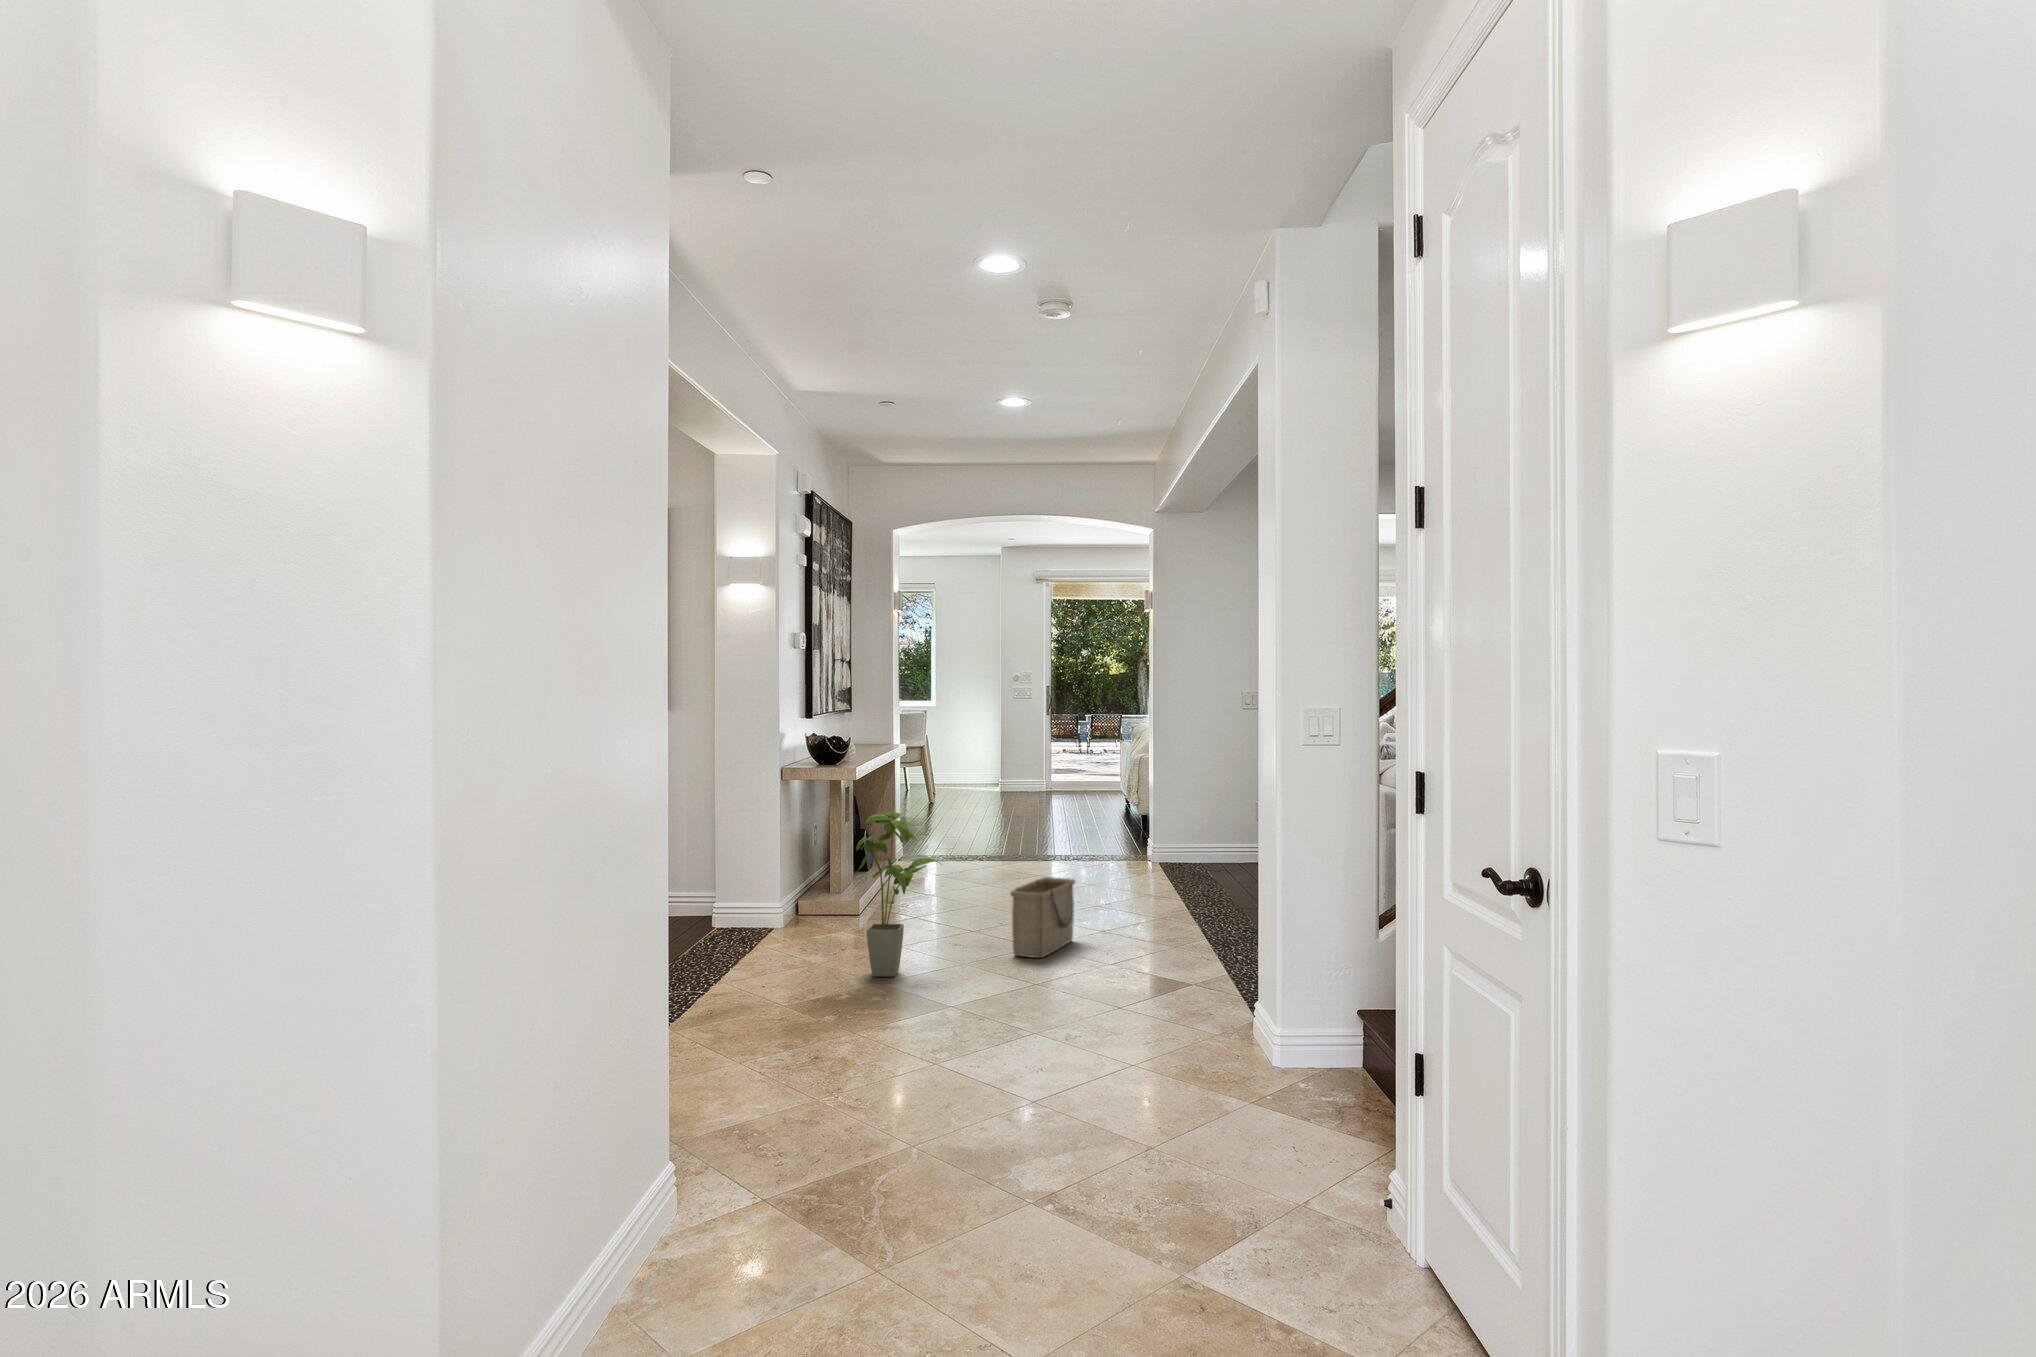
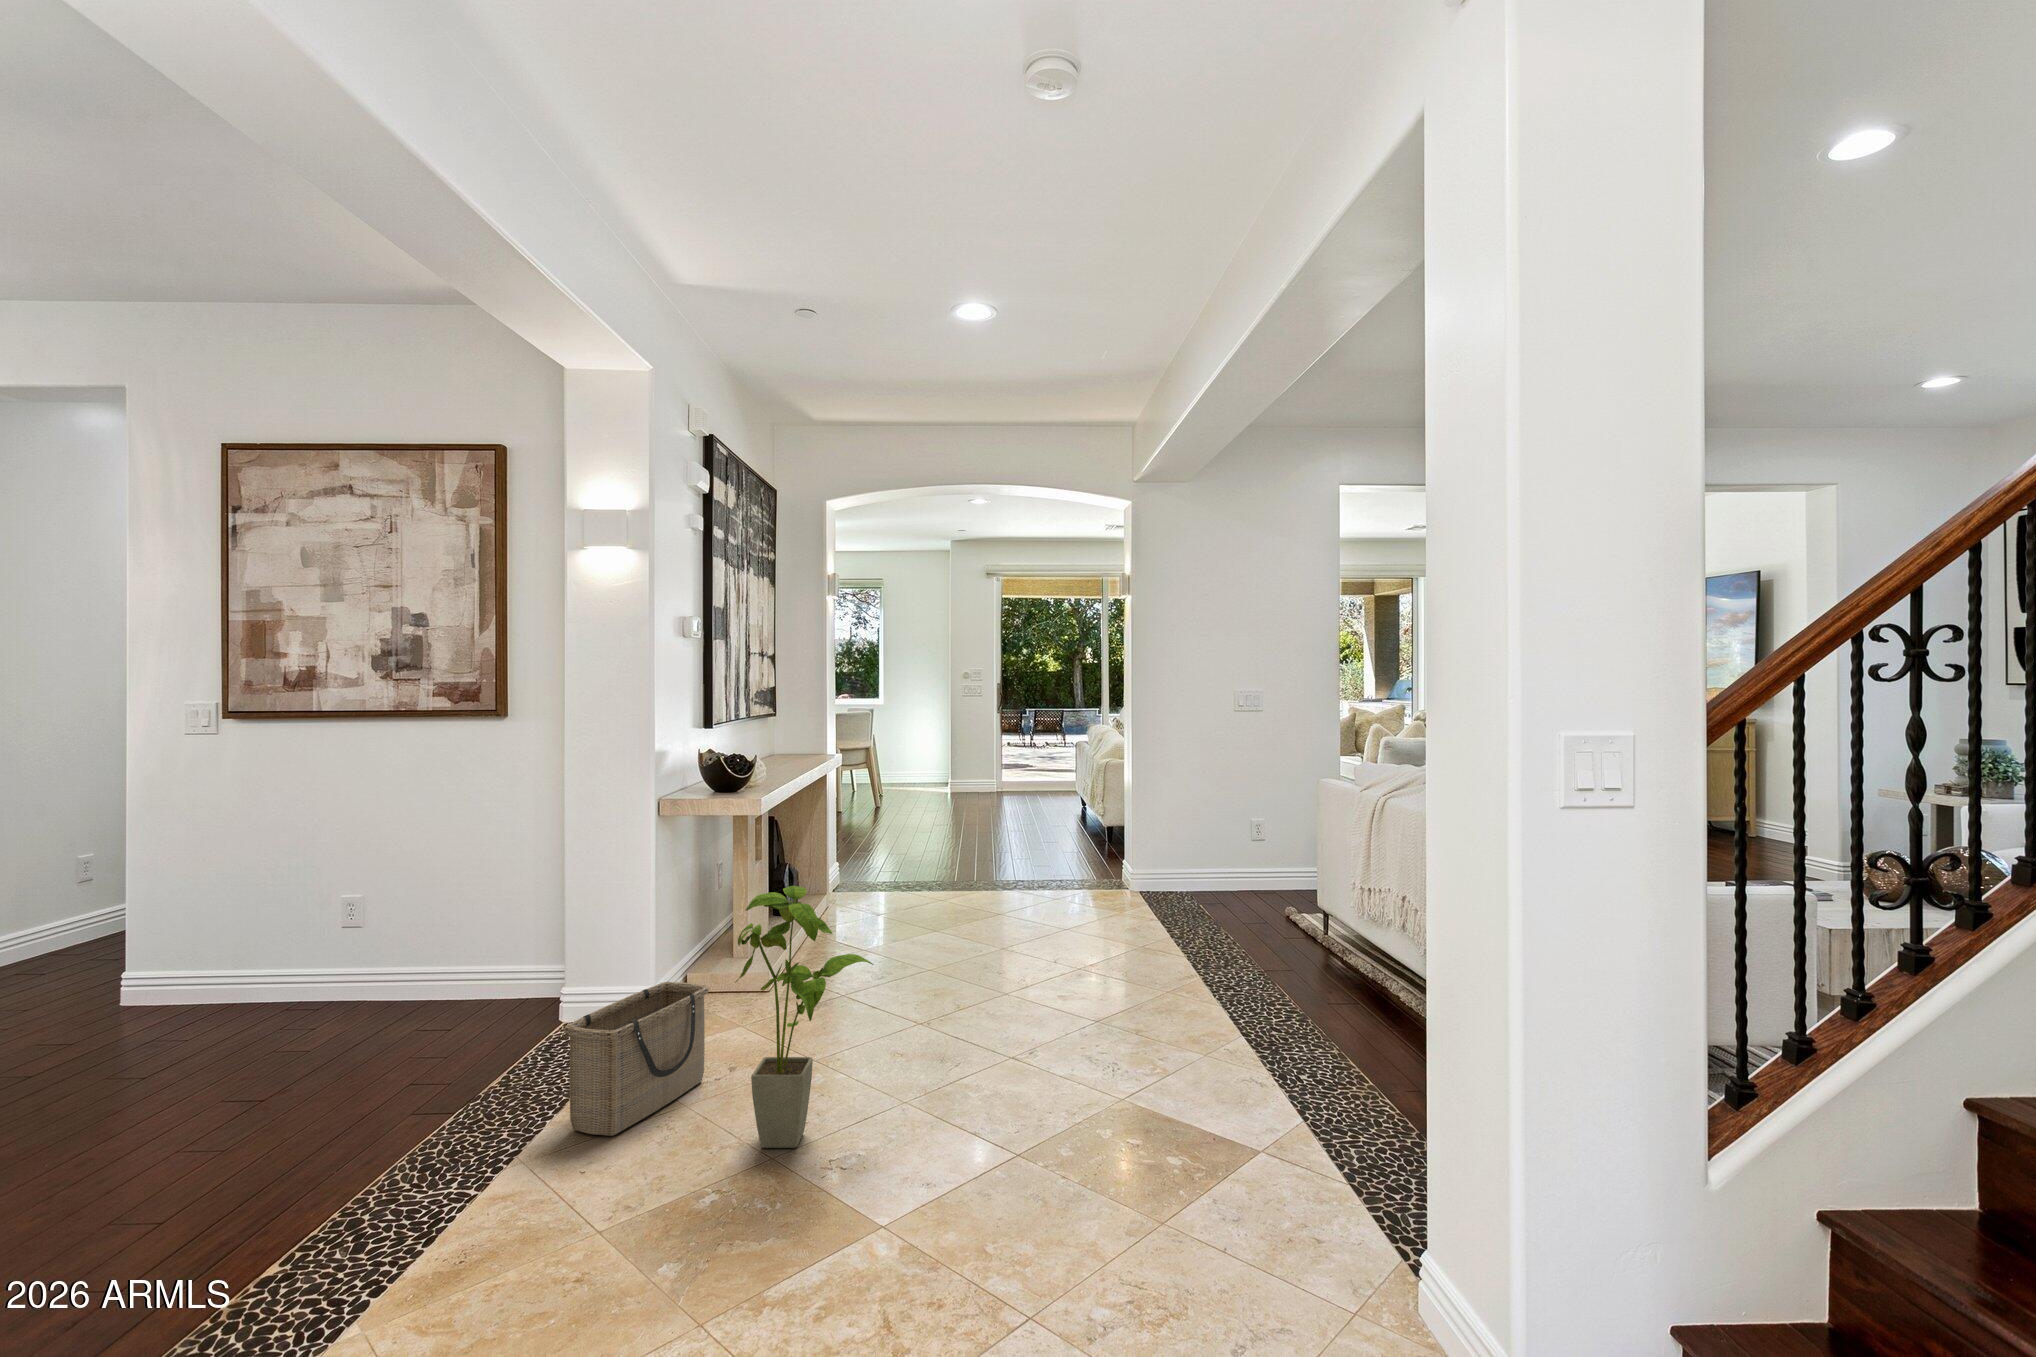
basket: present [1010,877,1075,958] -> present [564,982,709,1136]

